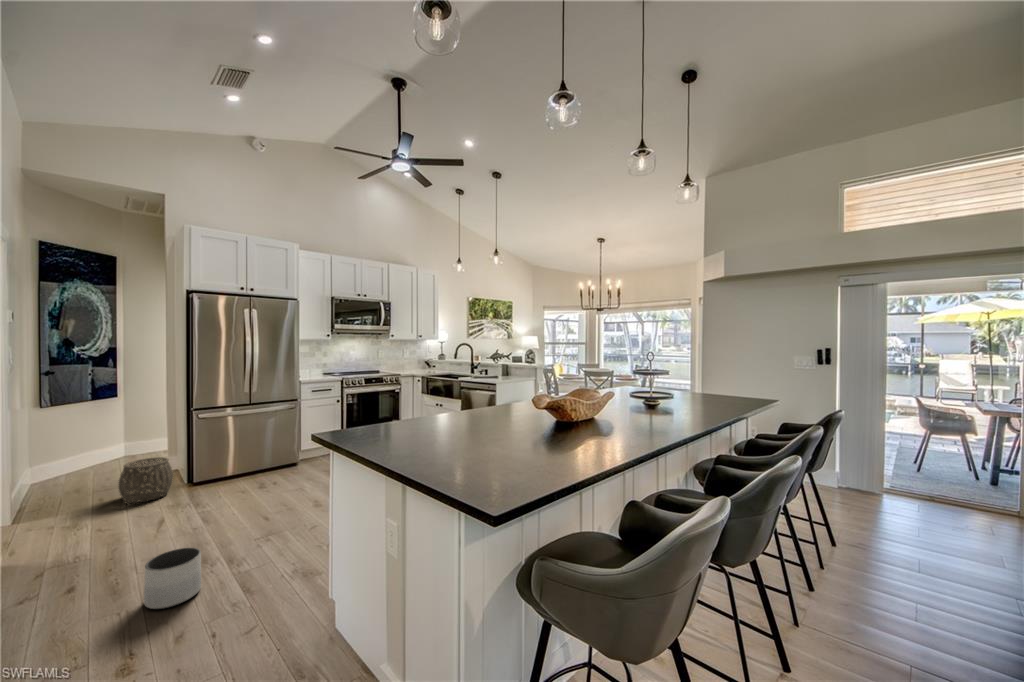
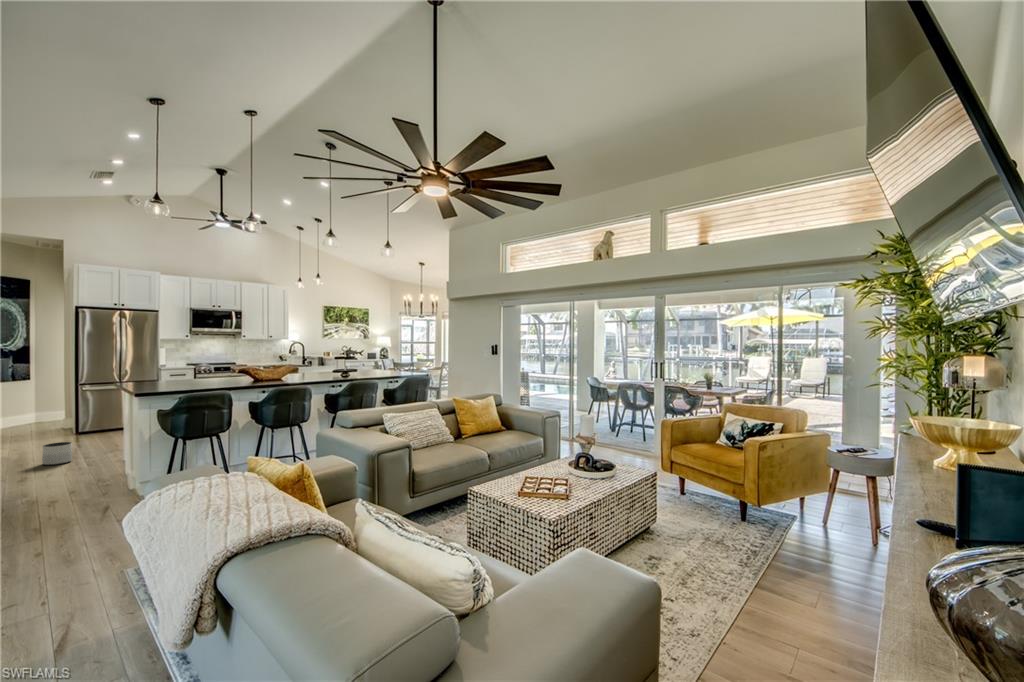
woven basket: present [119,457,173,503] -> none [30,414,67,440]

